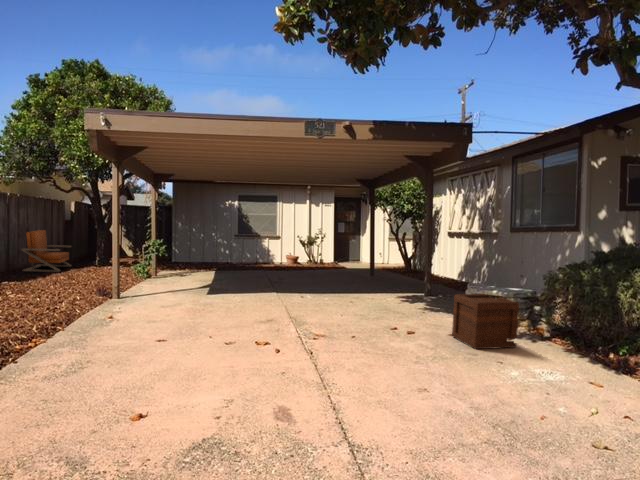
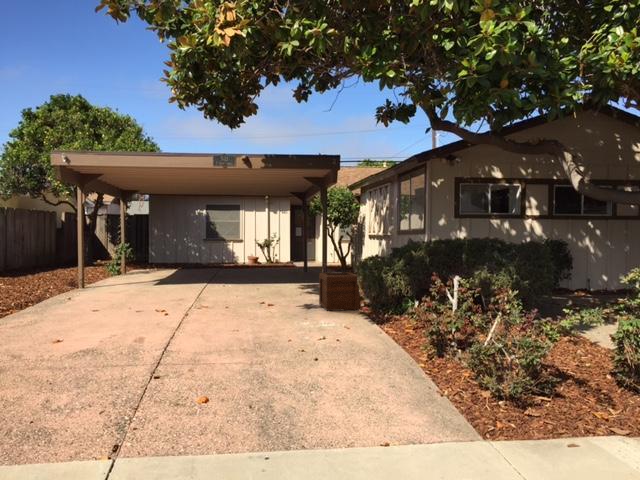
lounge chair: present [22,230,71,272] -> none [14,239,57,272]

